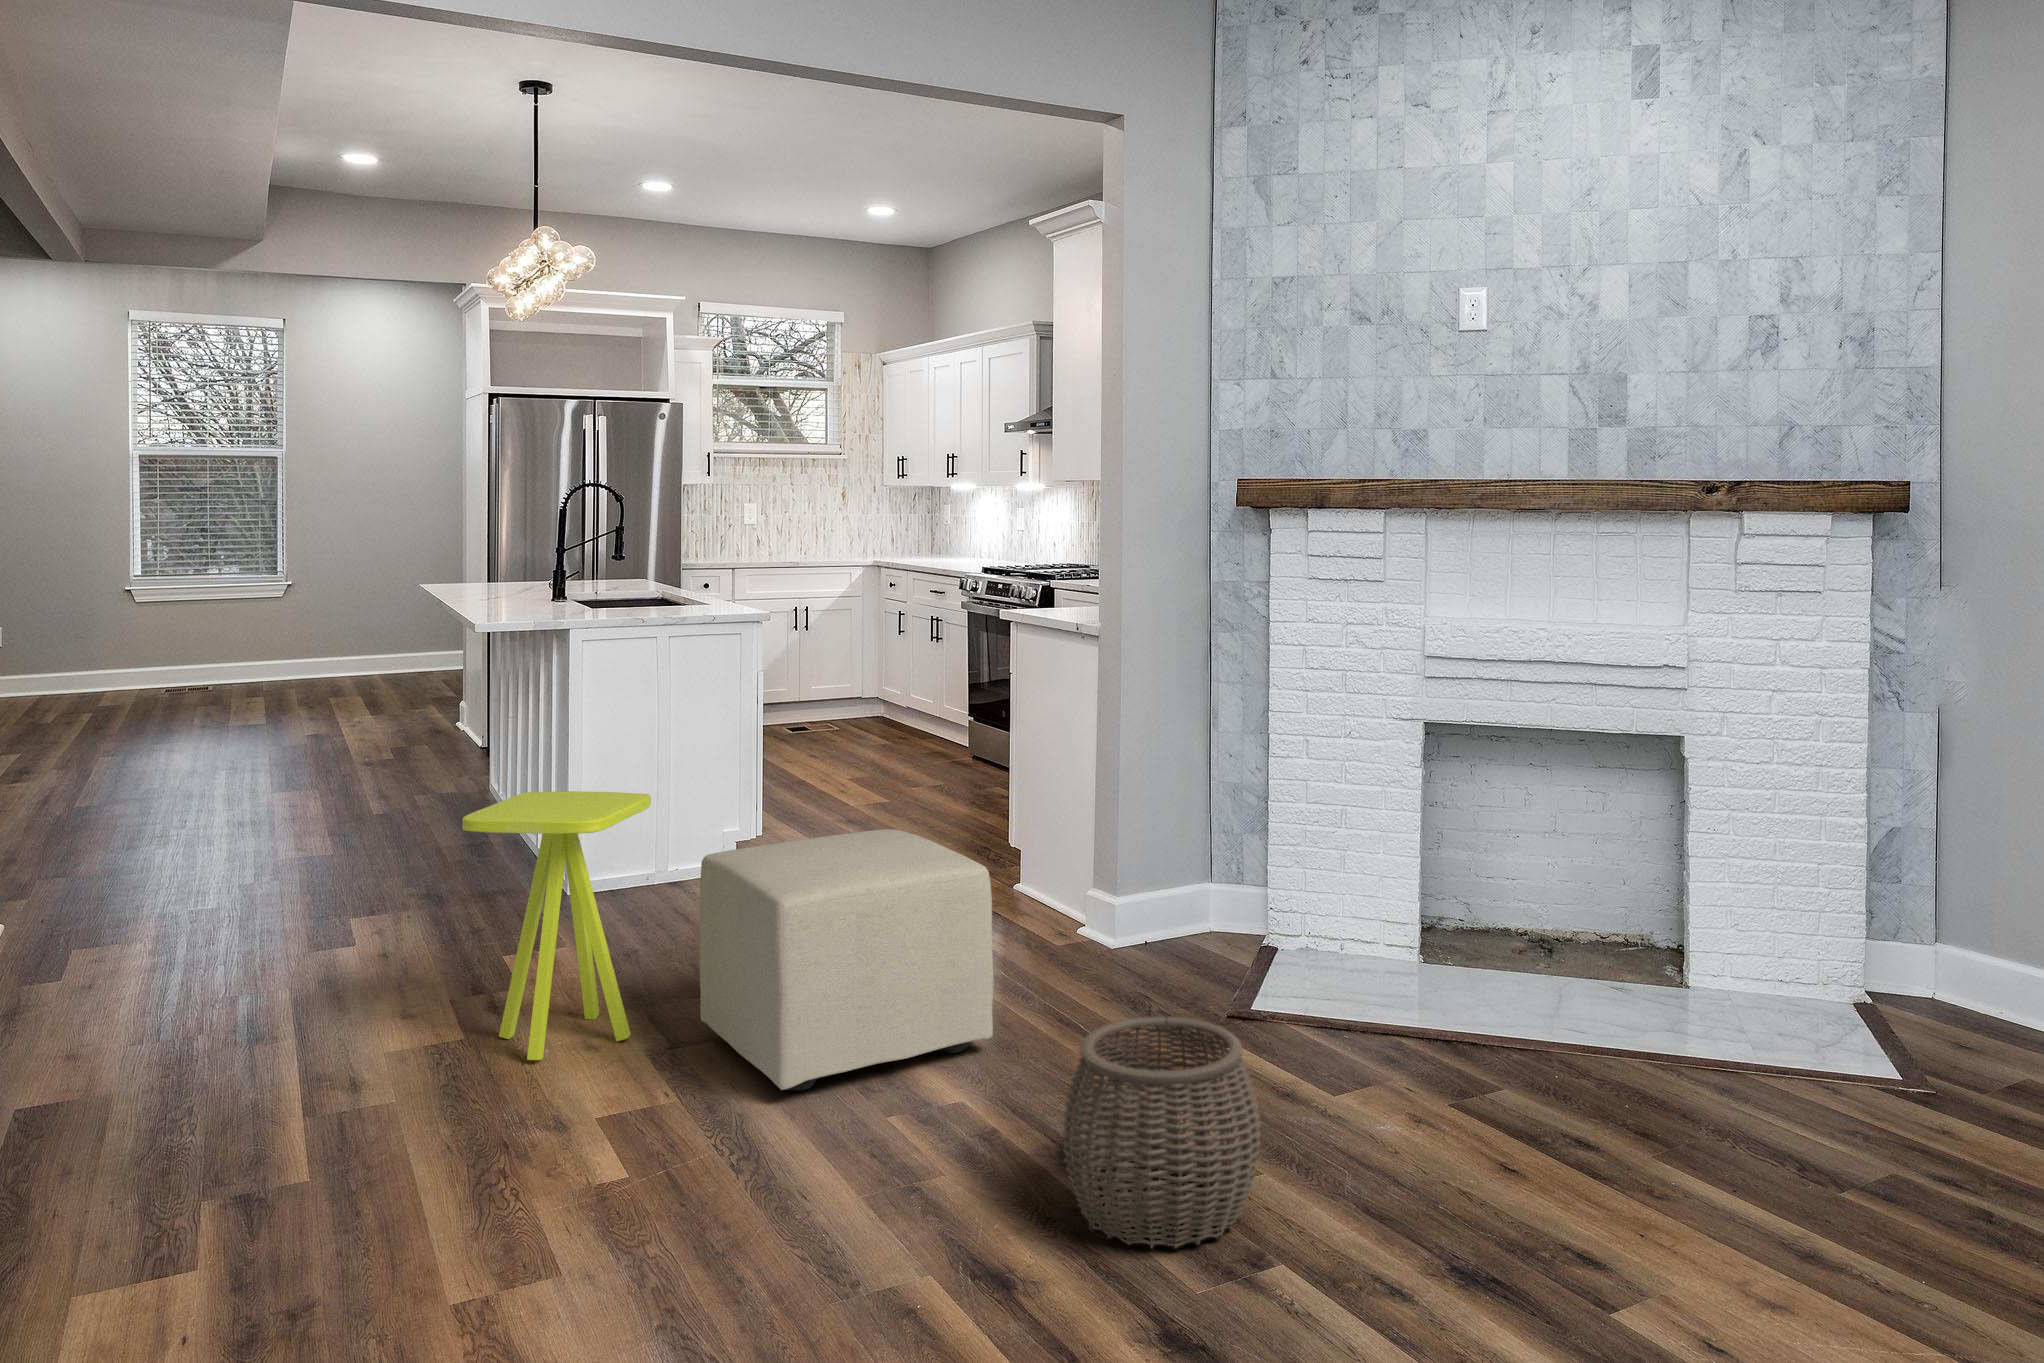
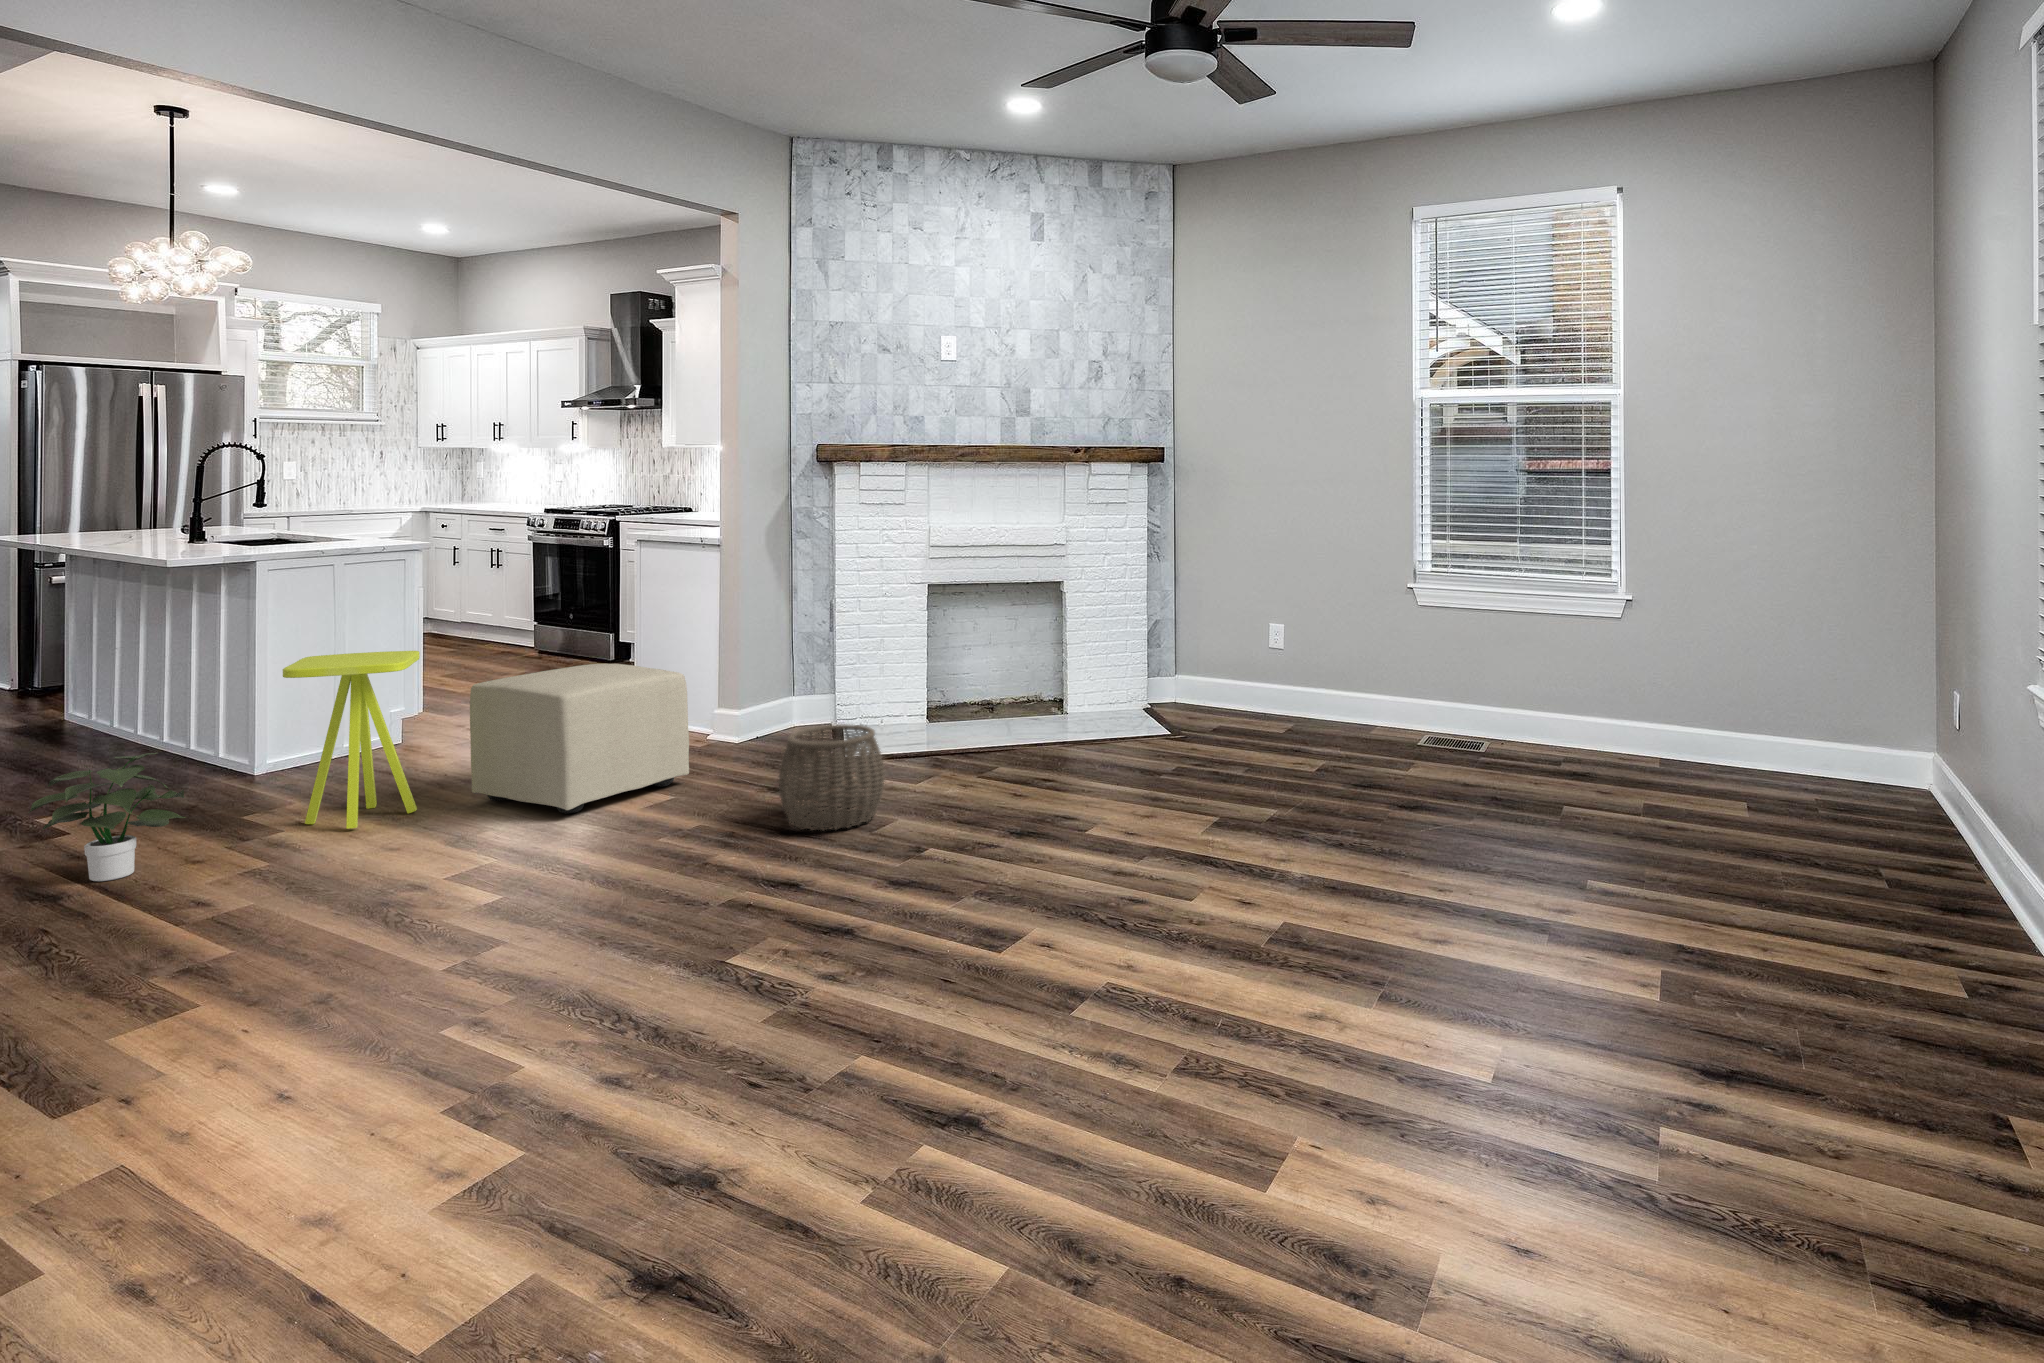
potted plant: none [165,925,345,1102] -> present [28,753,185,881]

